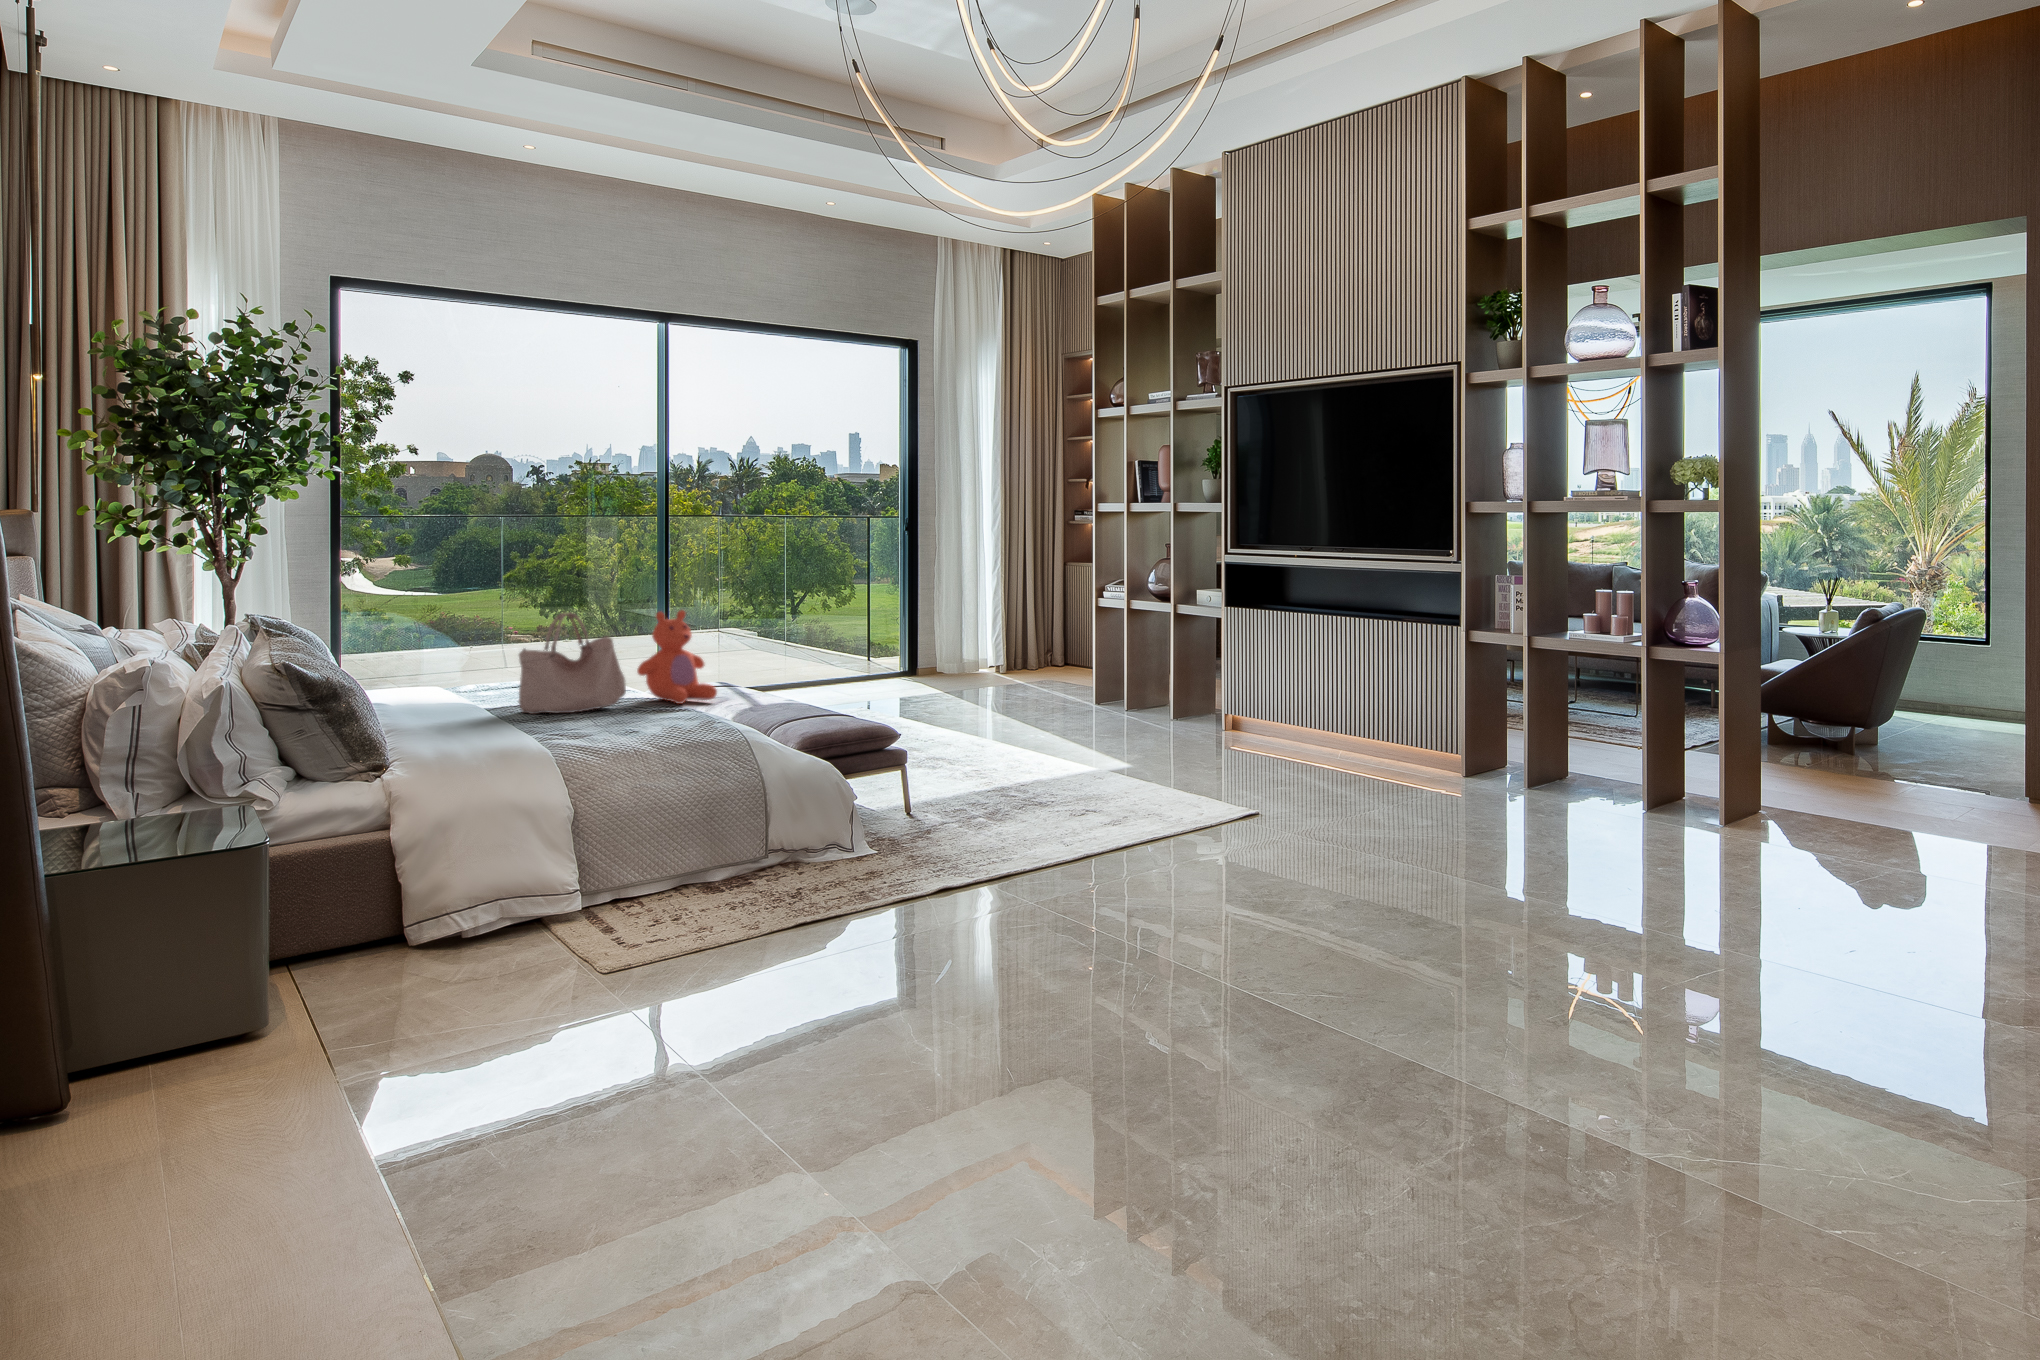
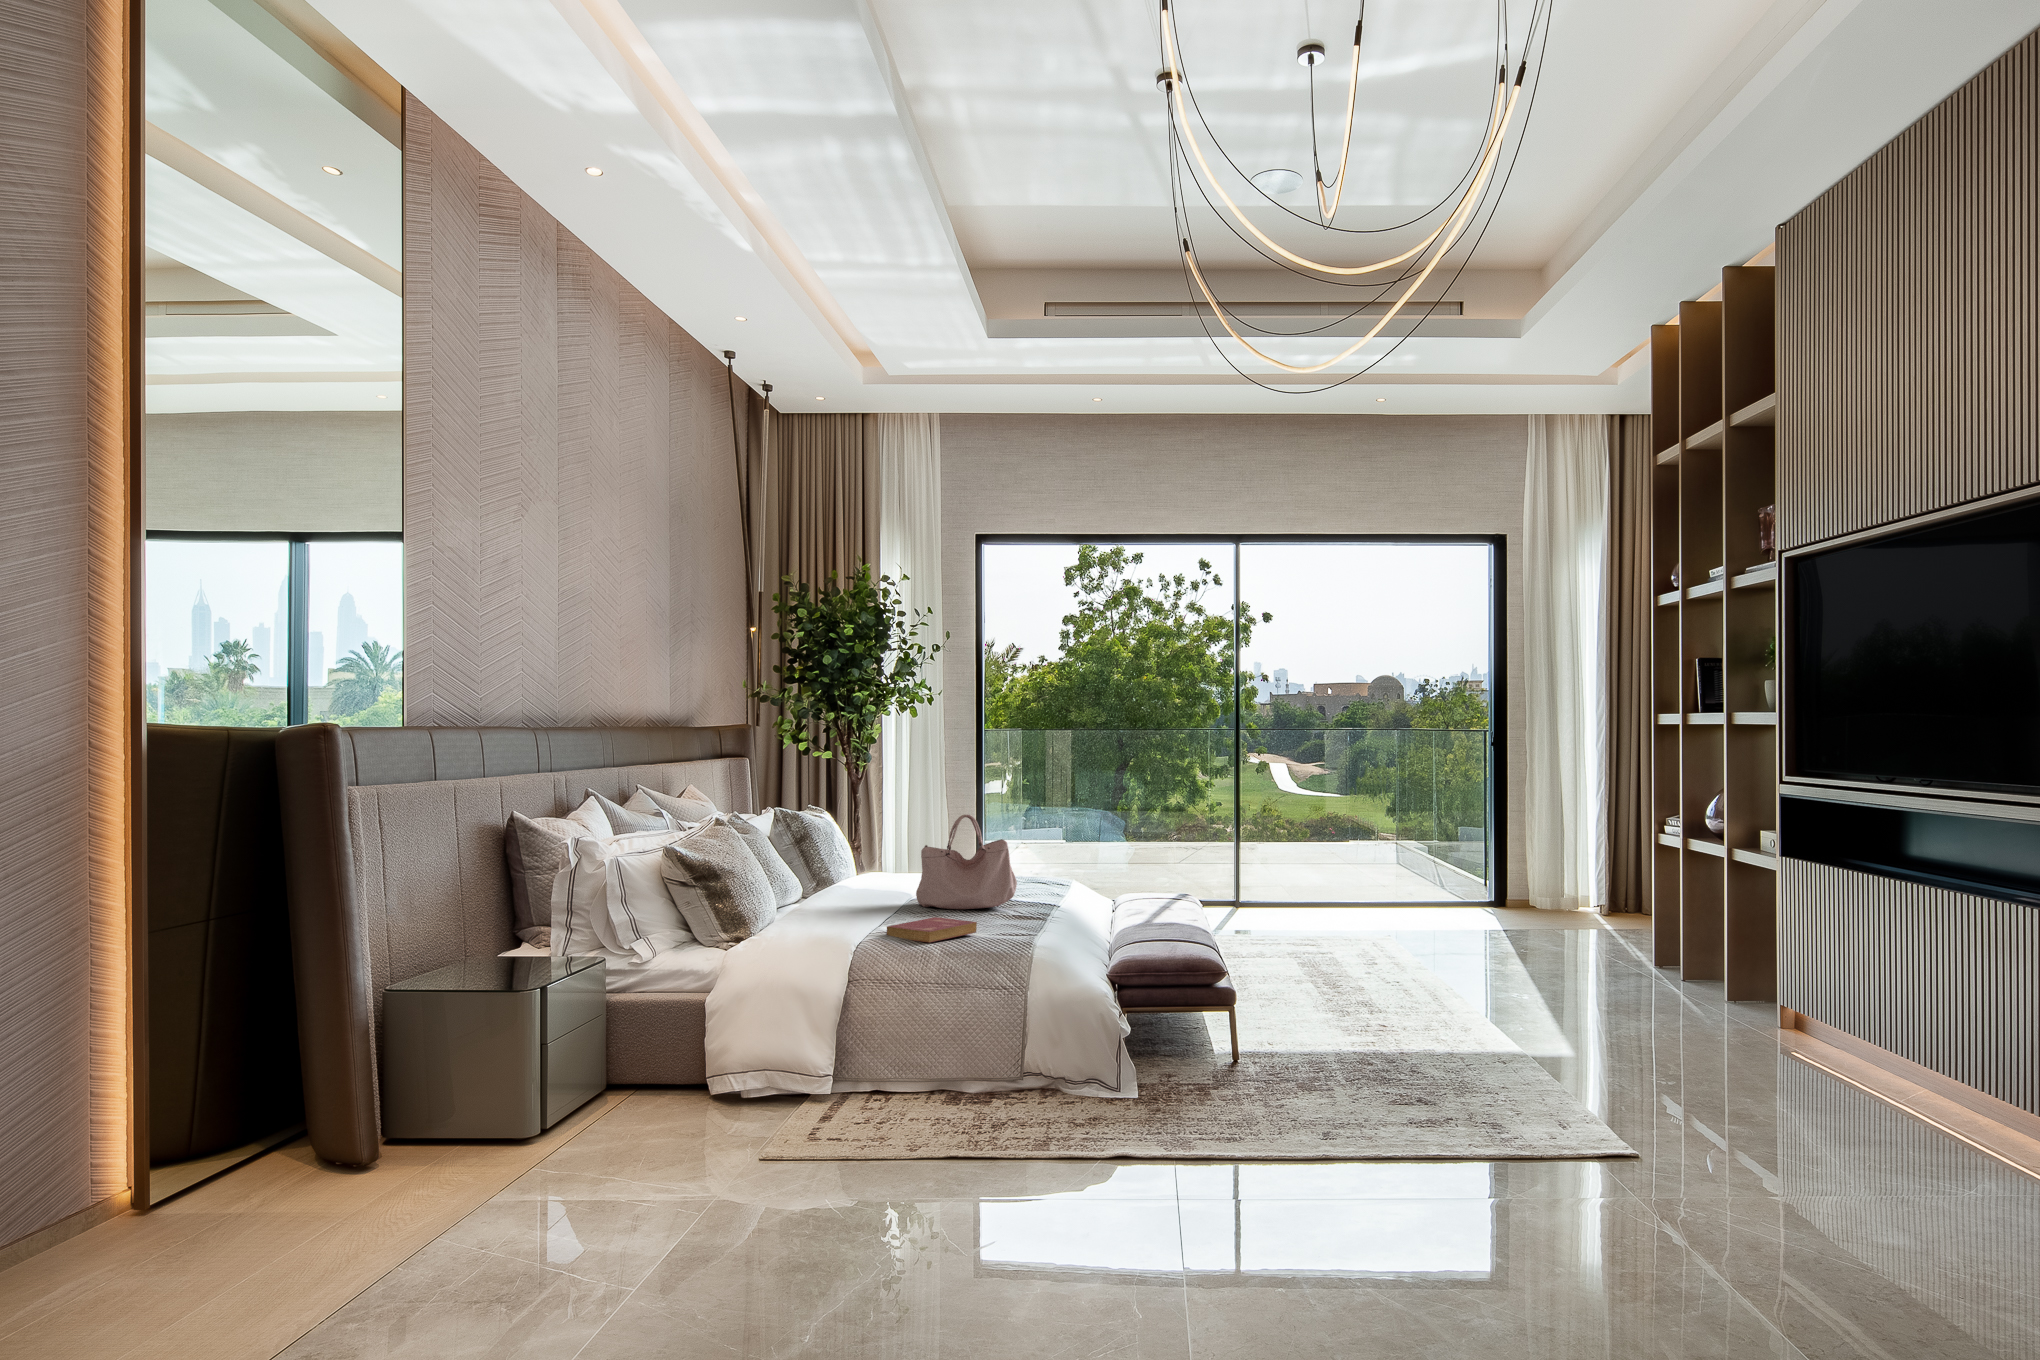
teddy bear: present [637,610,717,704] -> none [1041,818,1111,912]
book: none [570,716,657,742] -> present [887,917,977,943]

